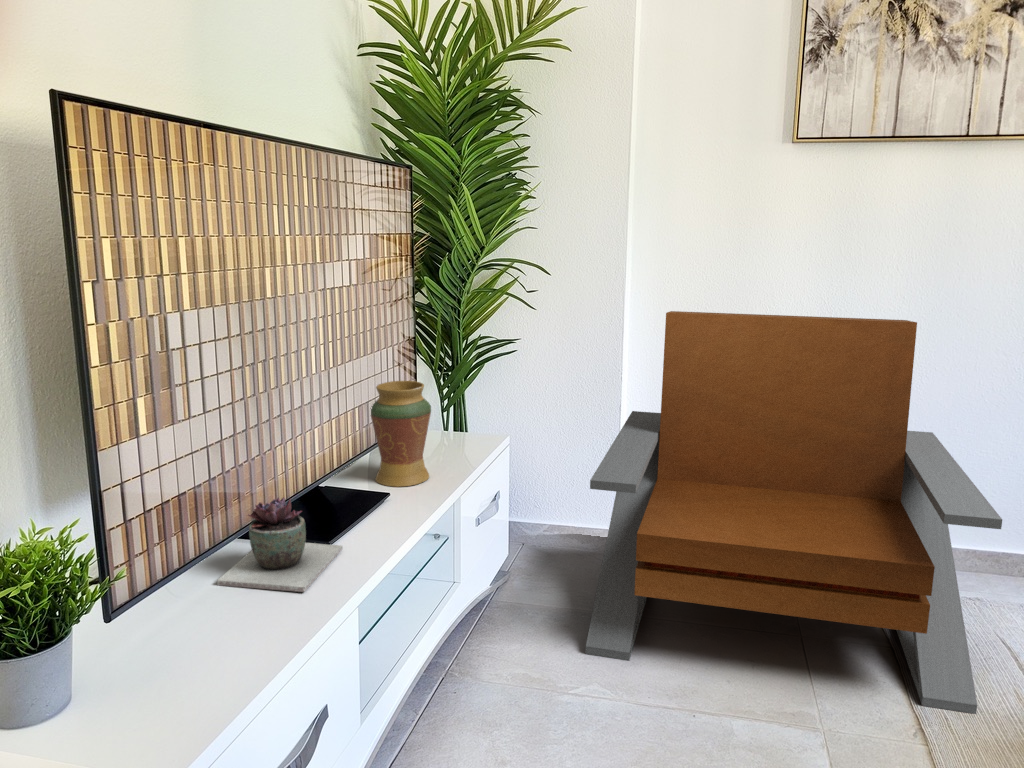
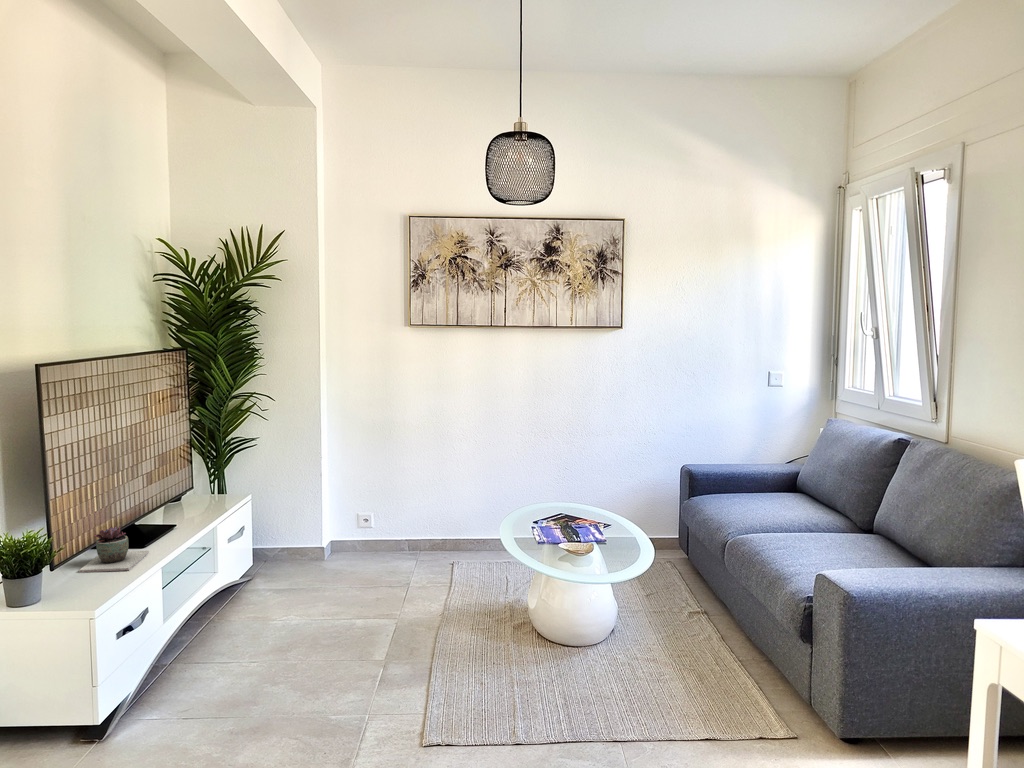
lounge chair: present [586,311,1002,714] -> none [293,418,487,609]
decorative vase: present [371,381,431,487] -> none [163,465,200,524]

